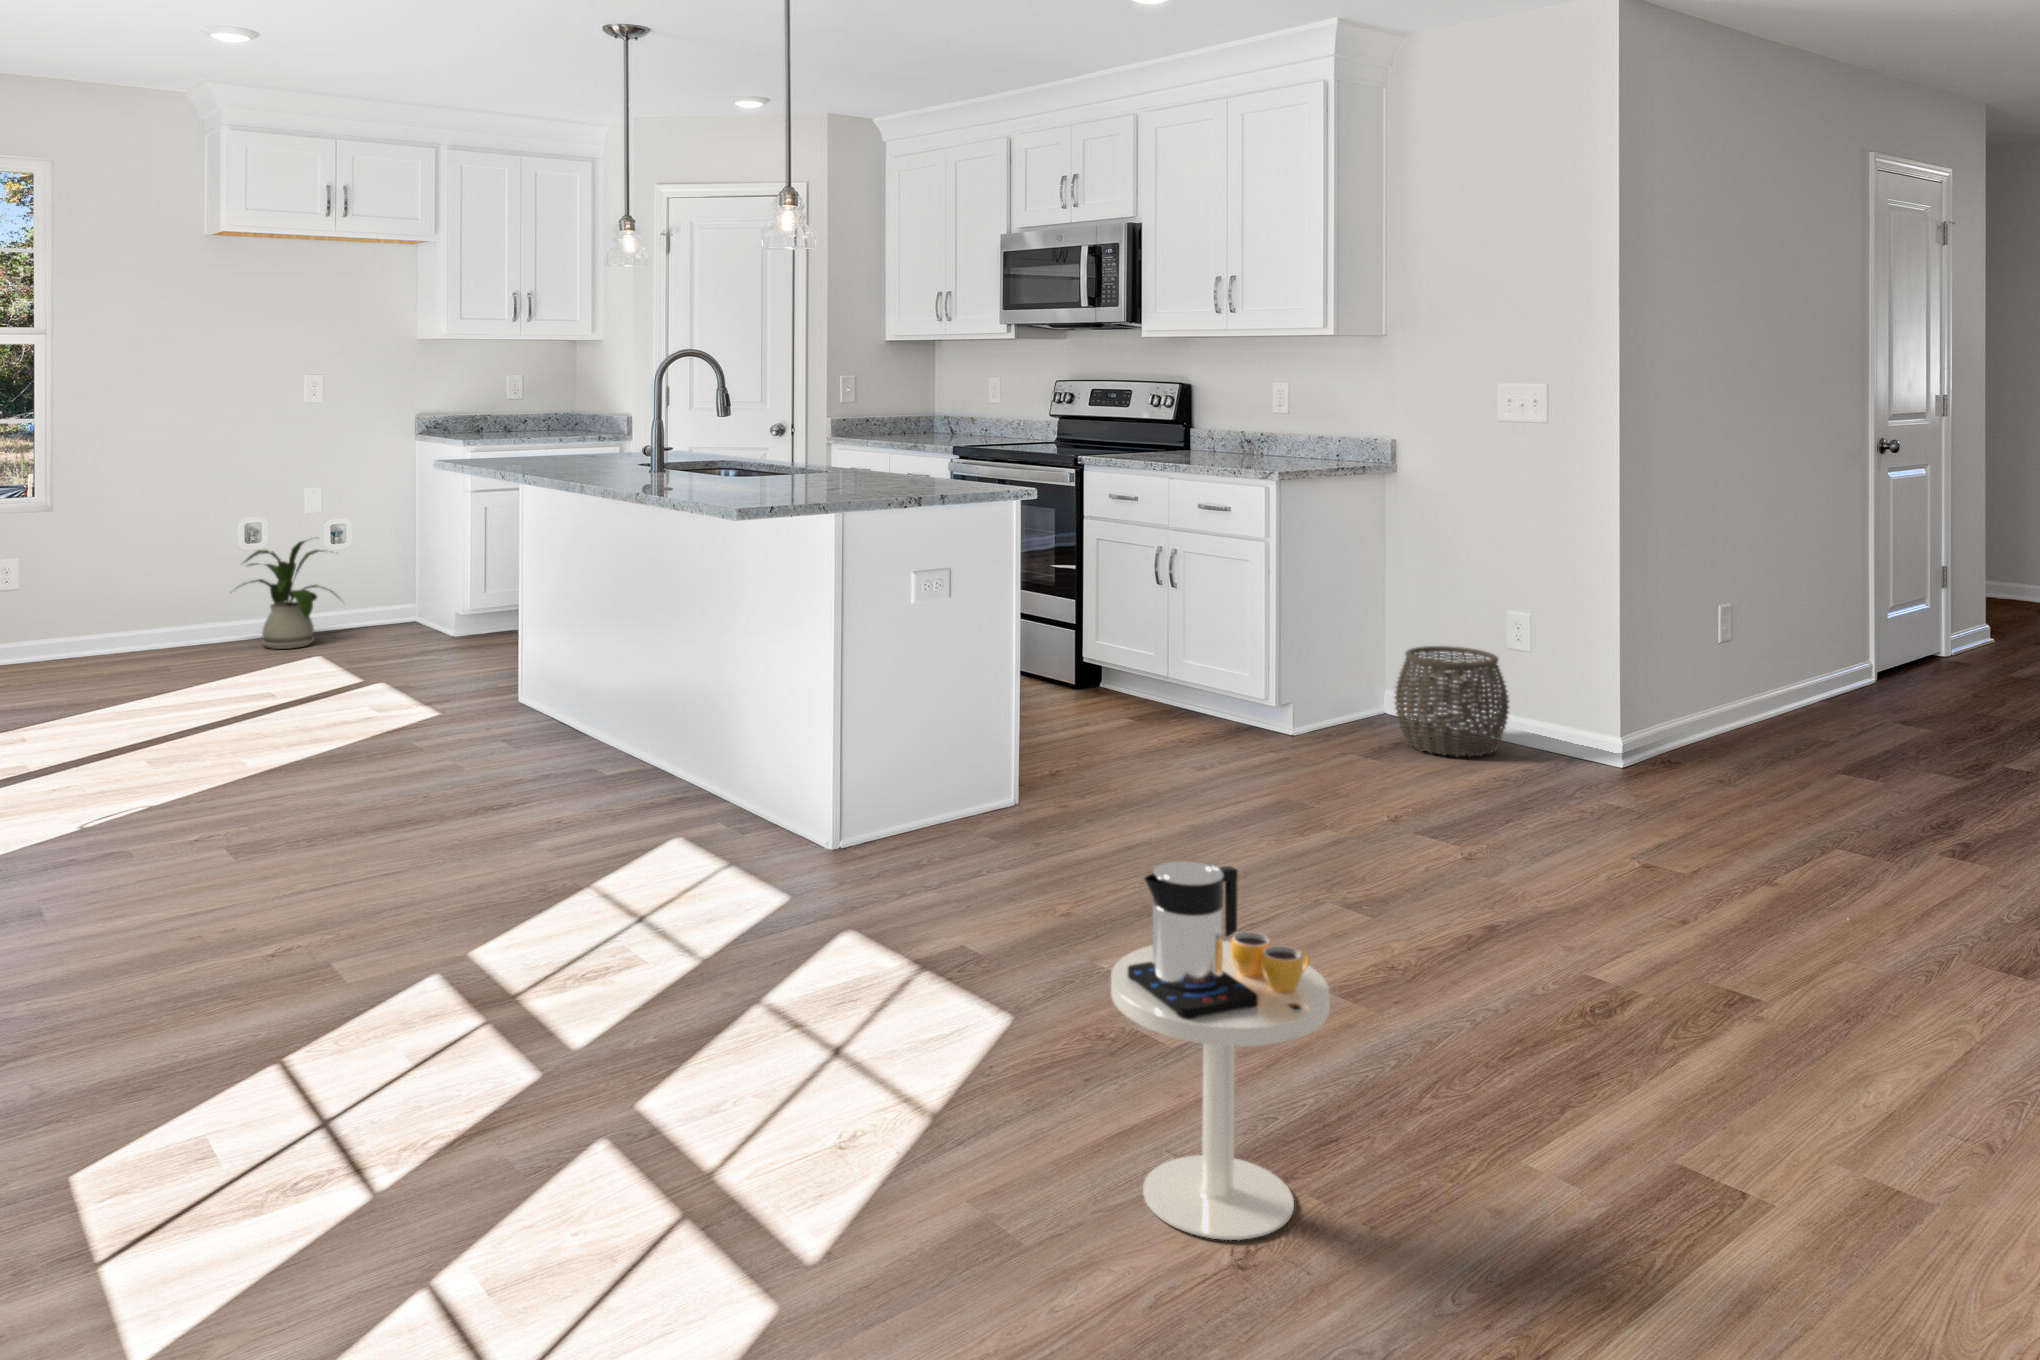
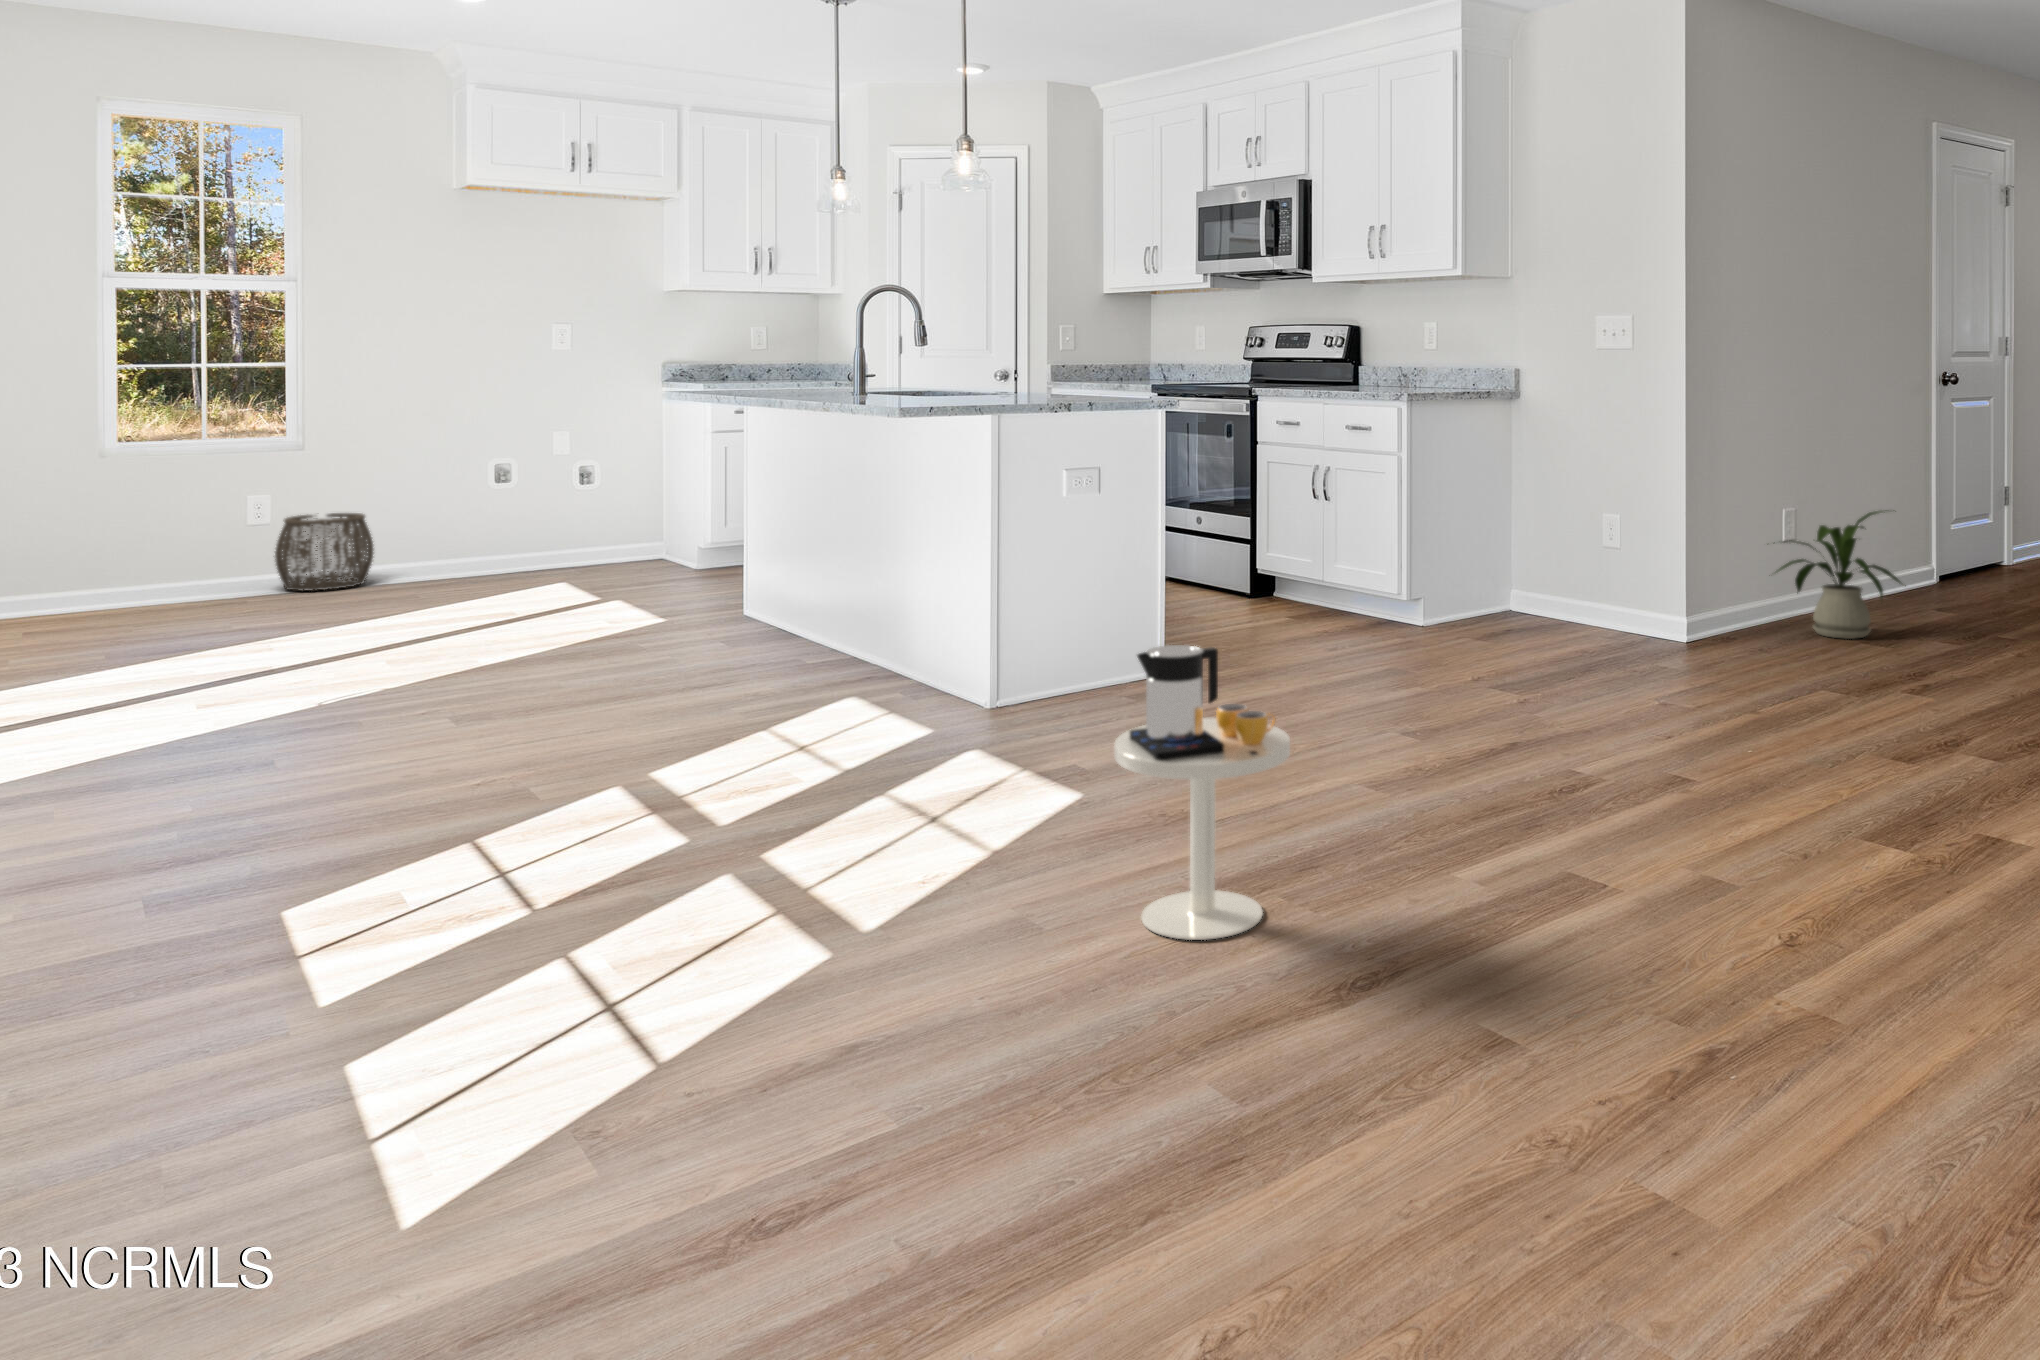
house plant: present [239,539,338,649] -> present [1776,510,1901,639]
woven basket: present [1395,646,1509,757] -> present [275,513,374,591]

